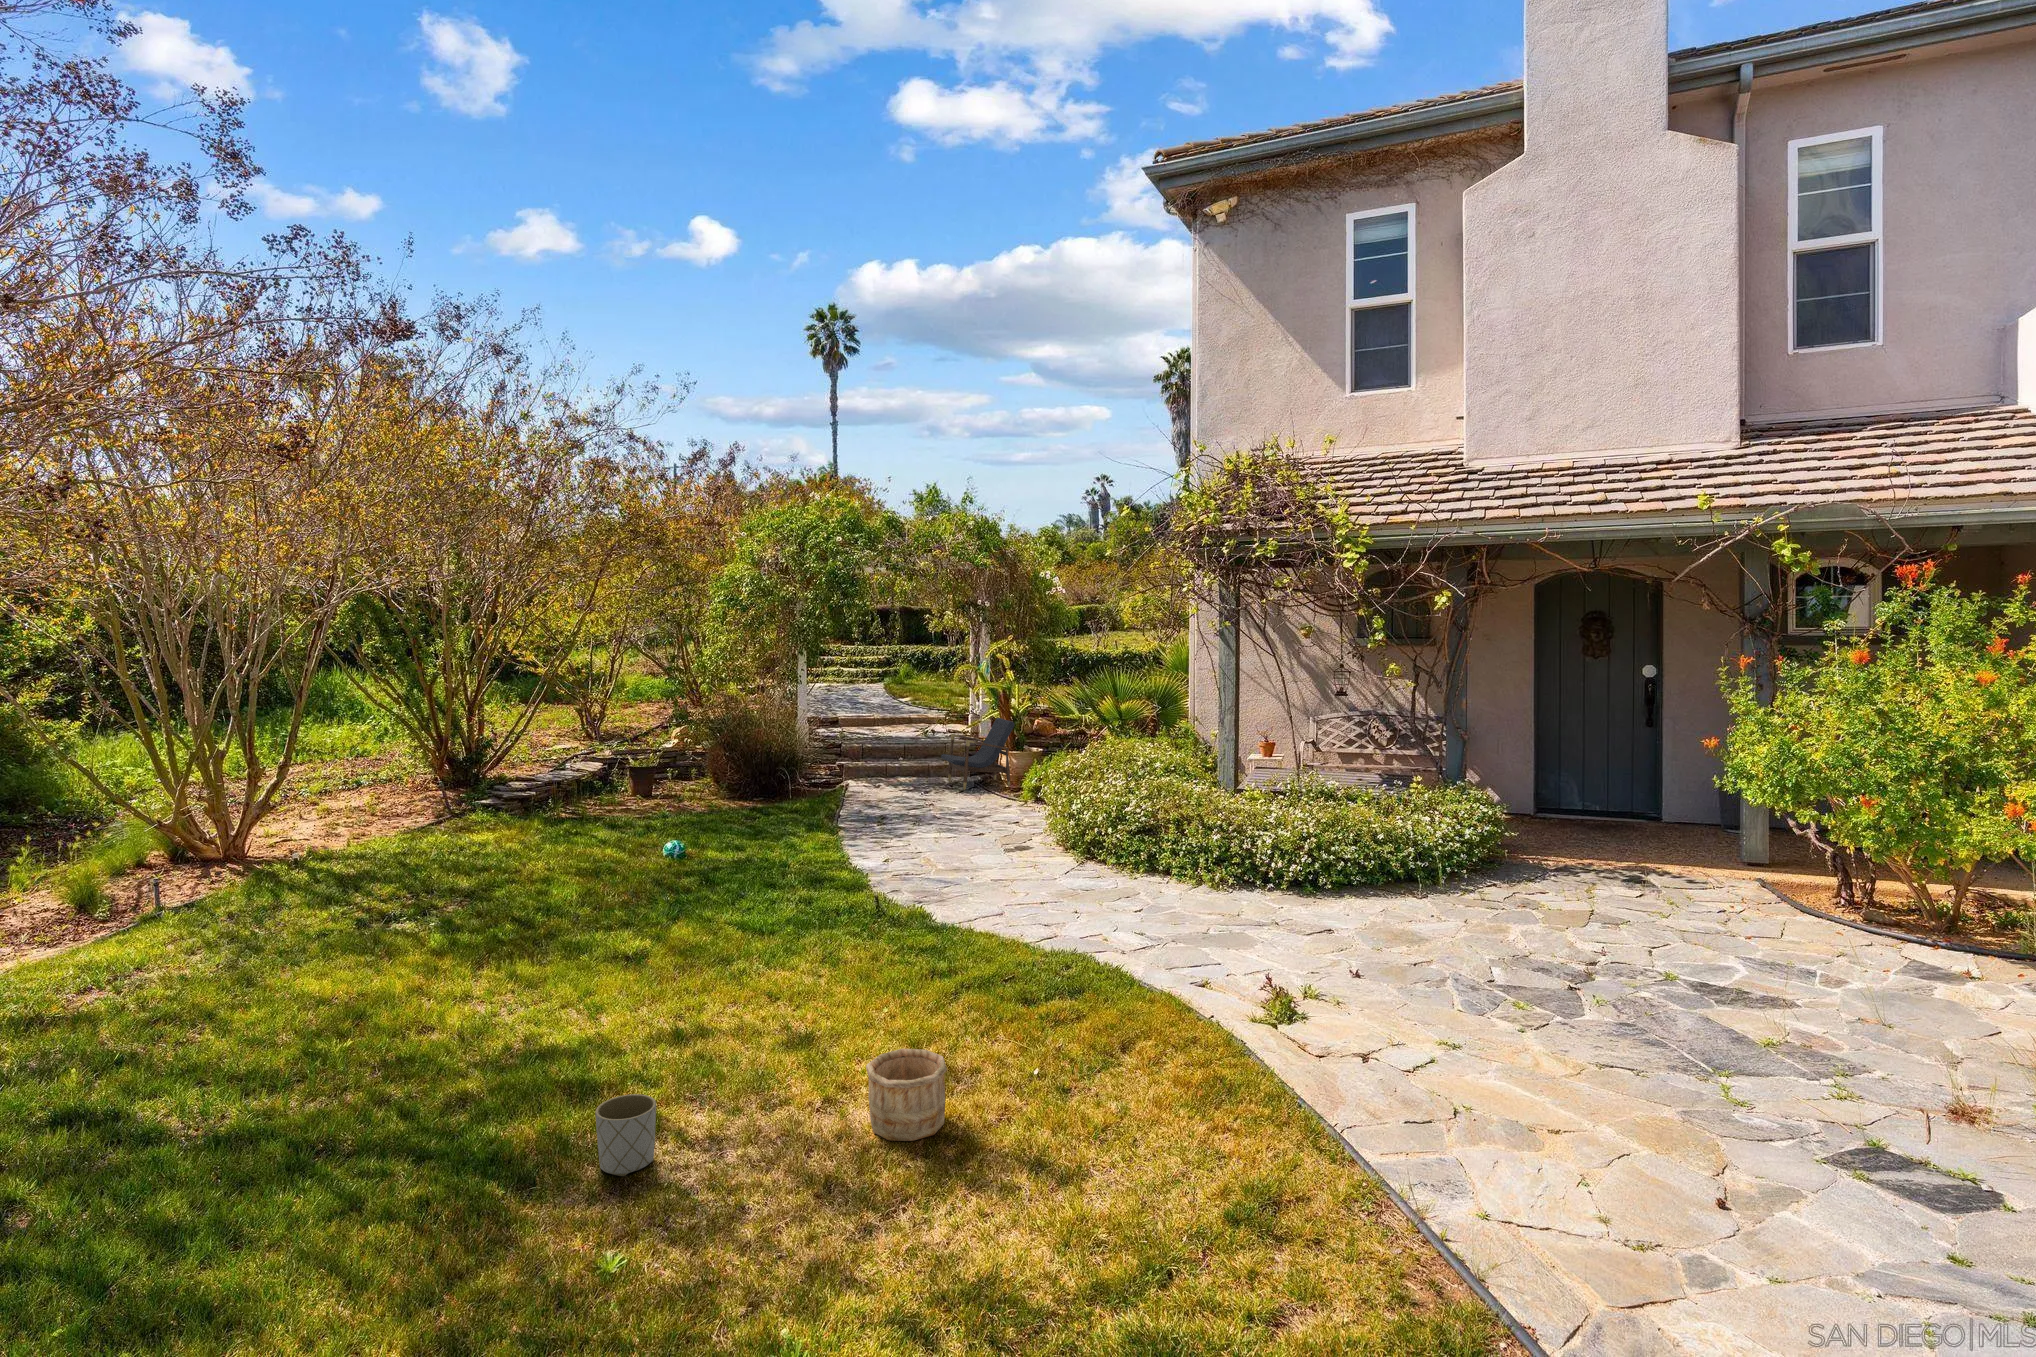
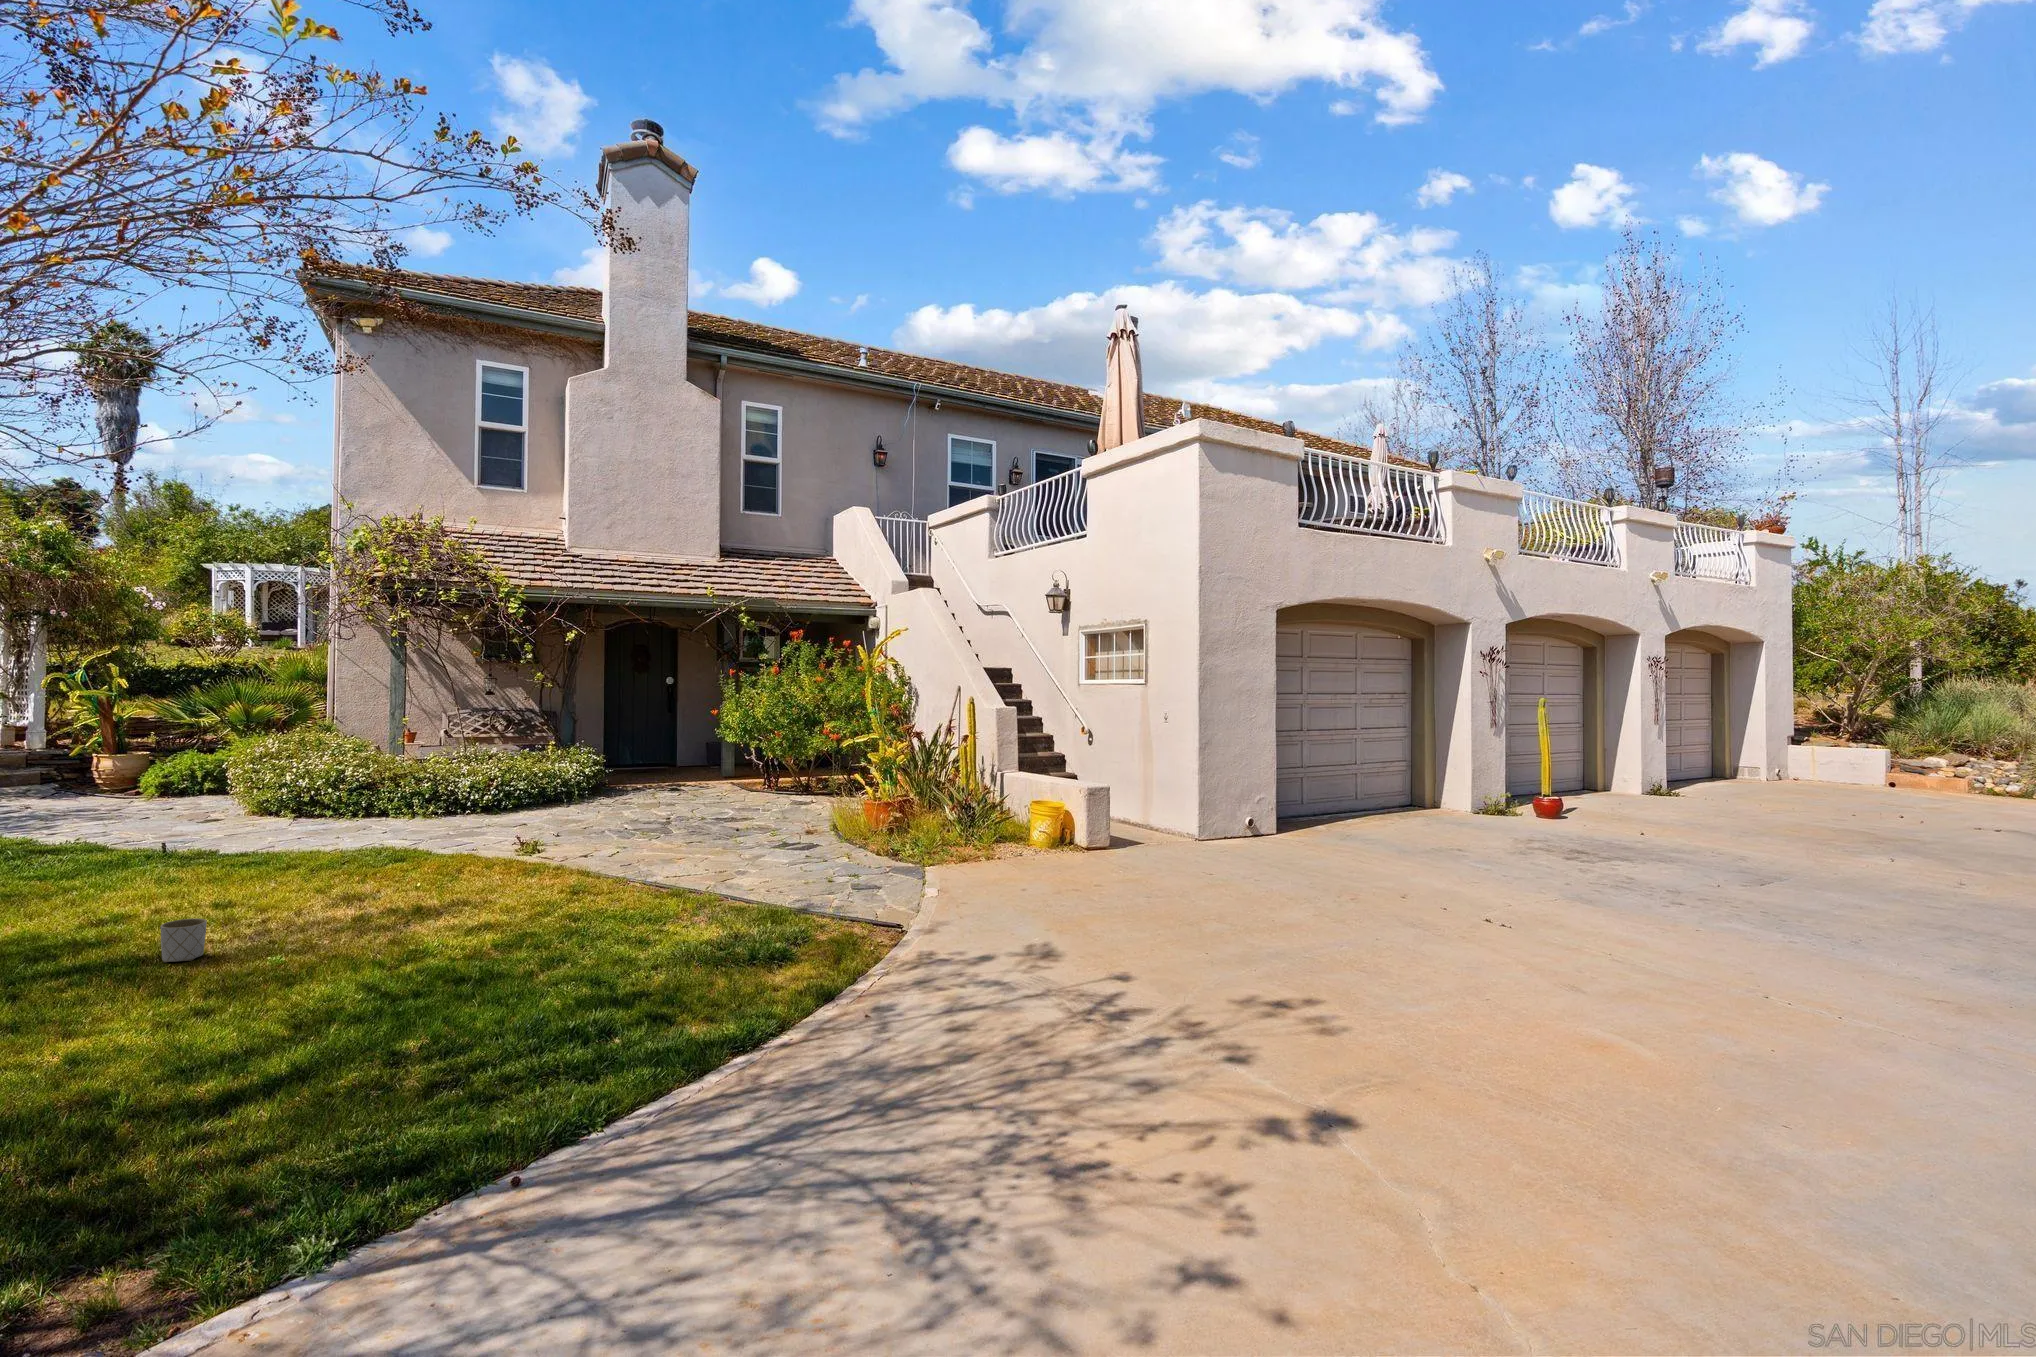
lounge chair: present [941,718,1014,790] -> none [48,723,150,790]
wooden bucket: present [866,1049,947,1141] -> none [329,877,383,921]

